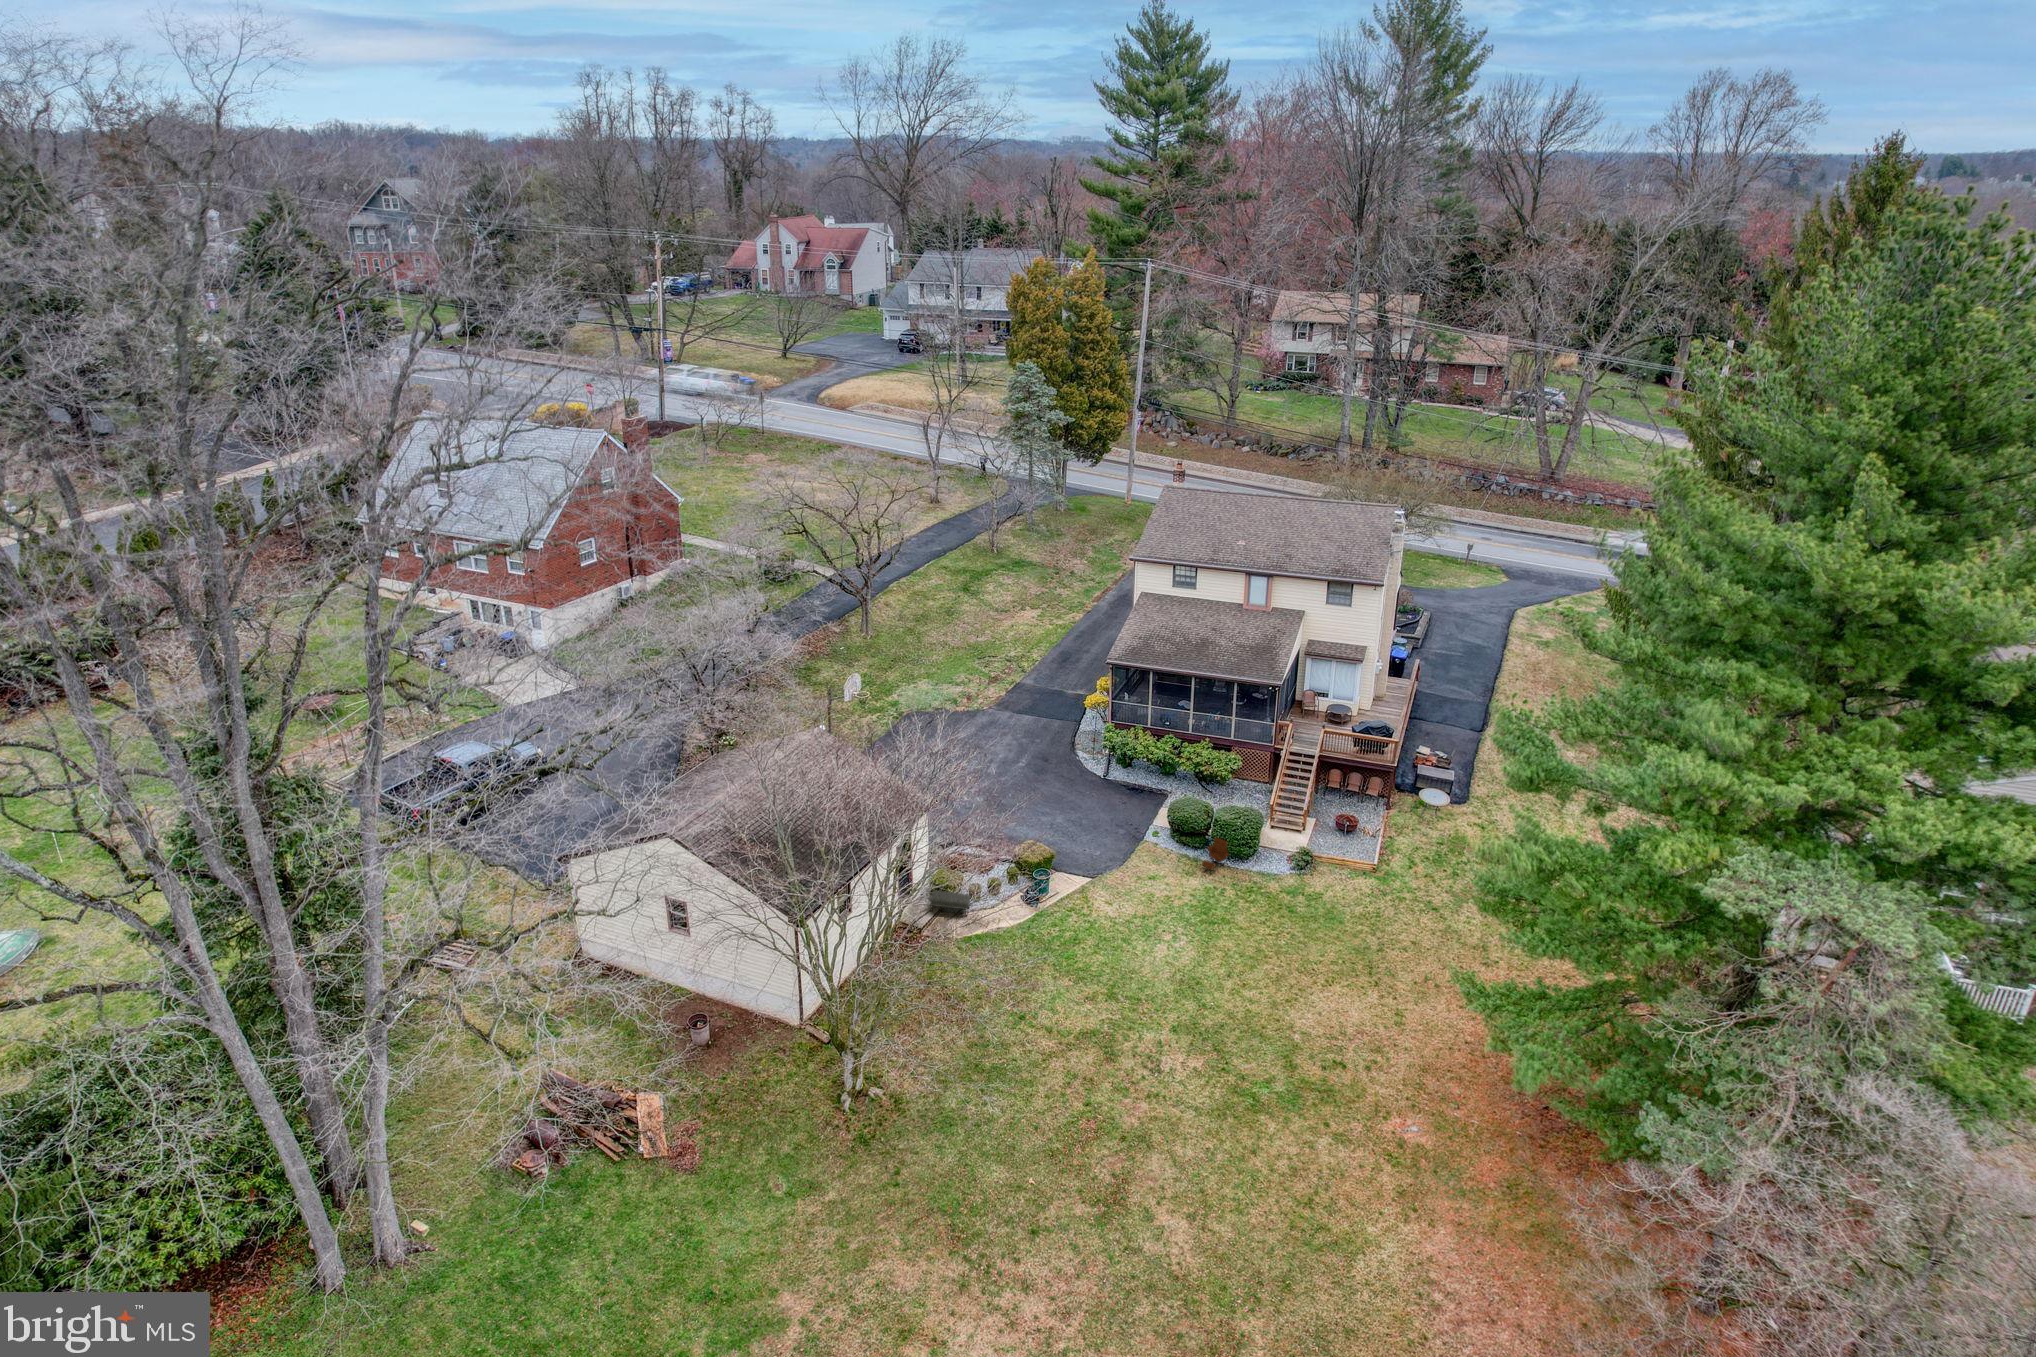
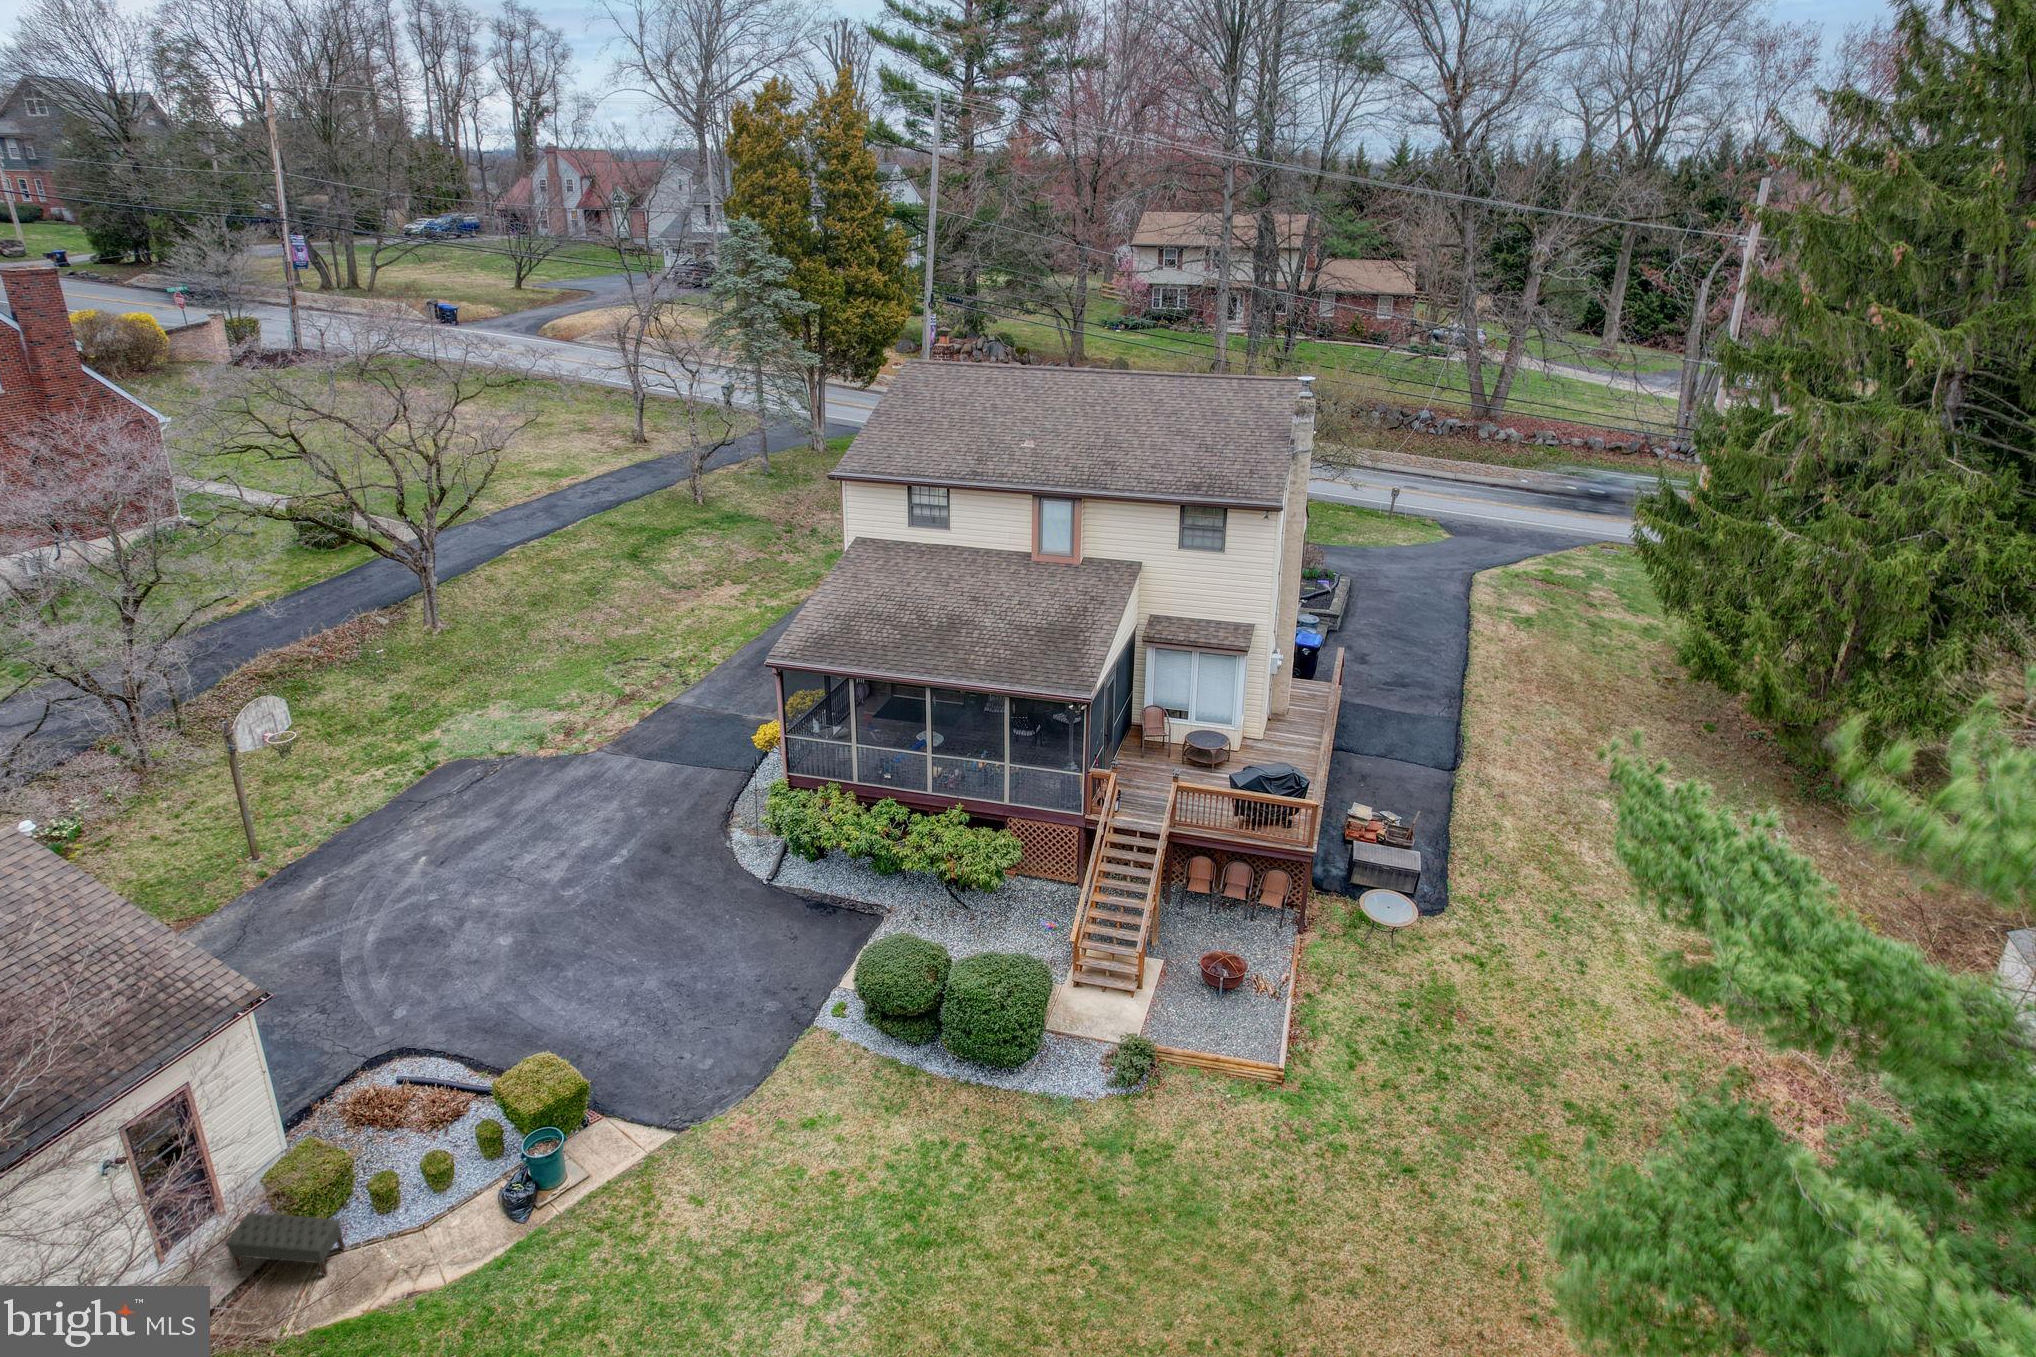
lounge chair: present [1202,837,1229,870] -> none [919,1024,978,1111]

